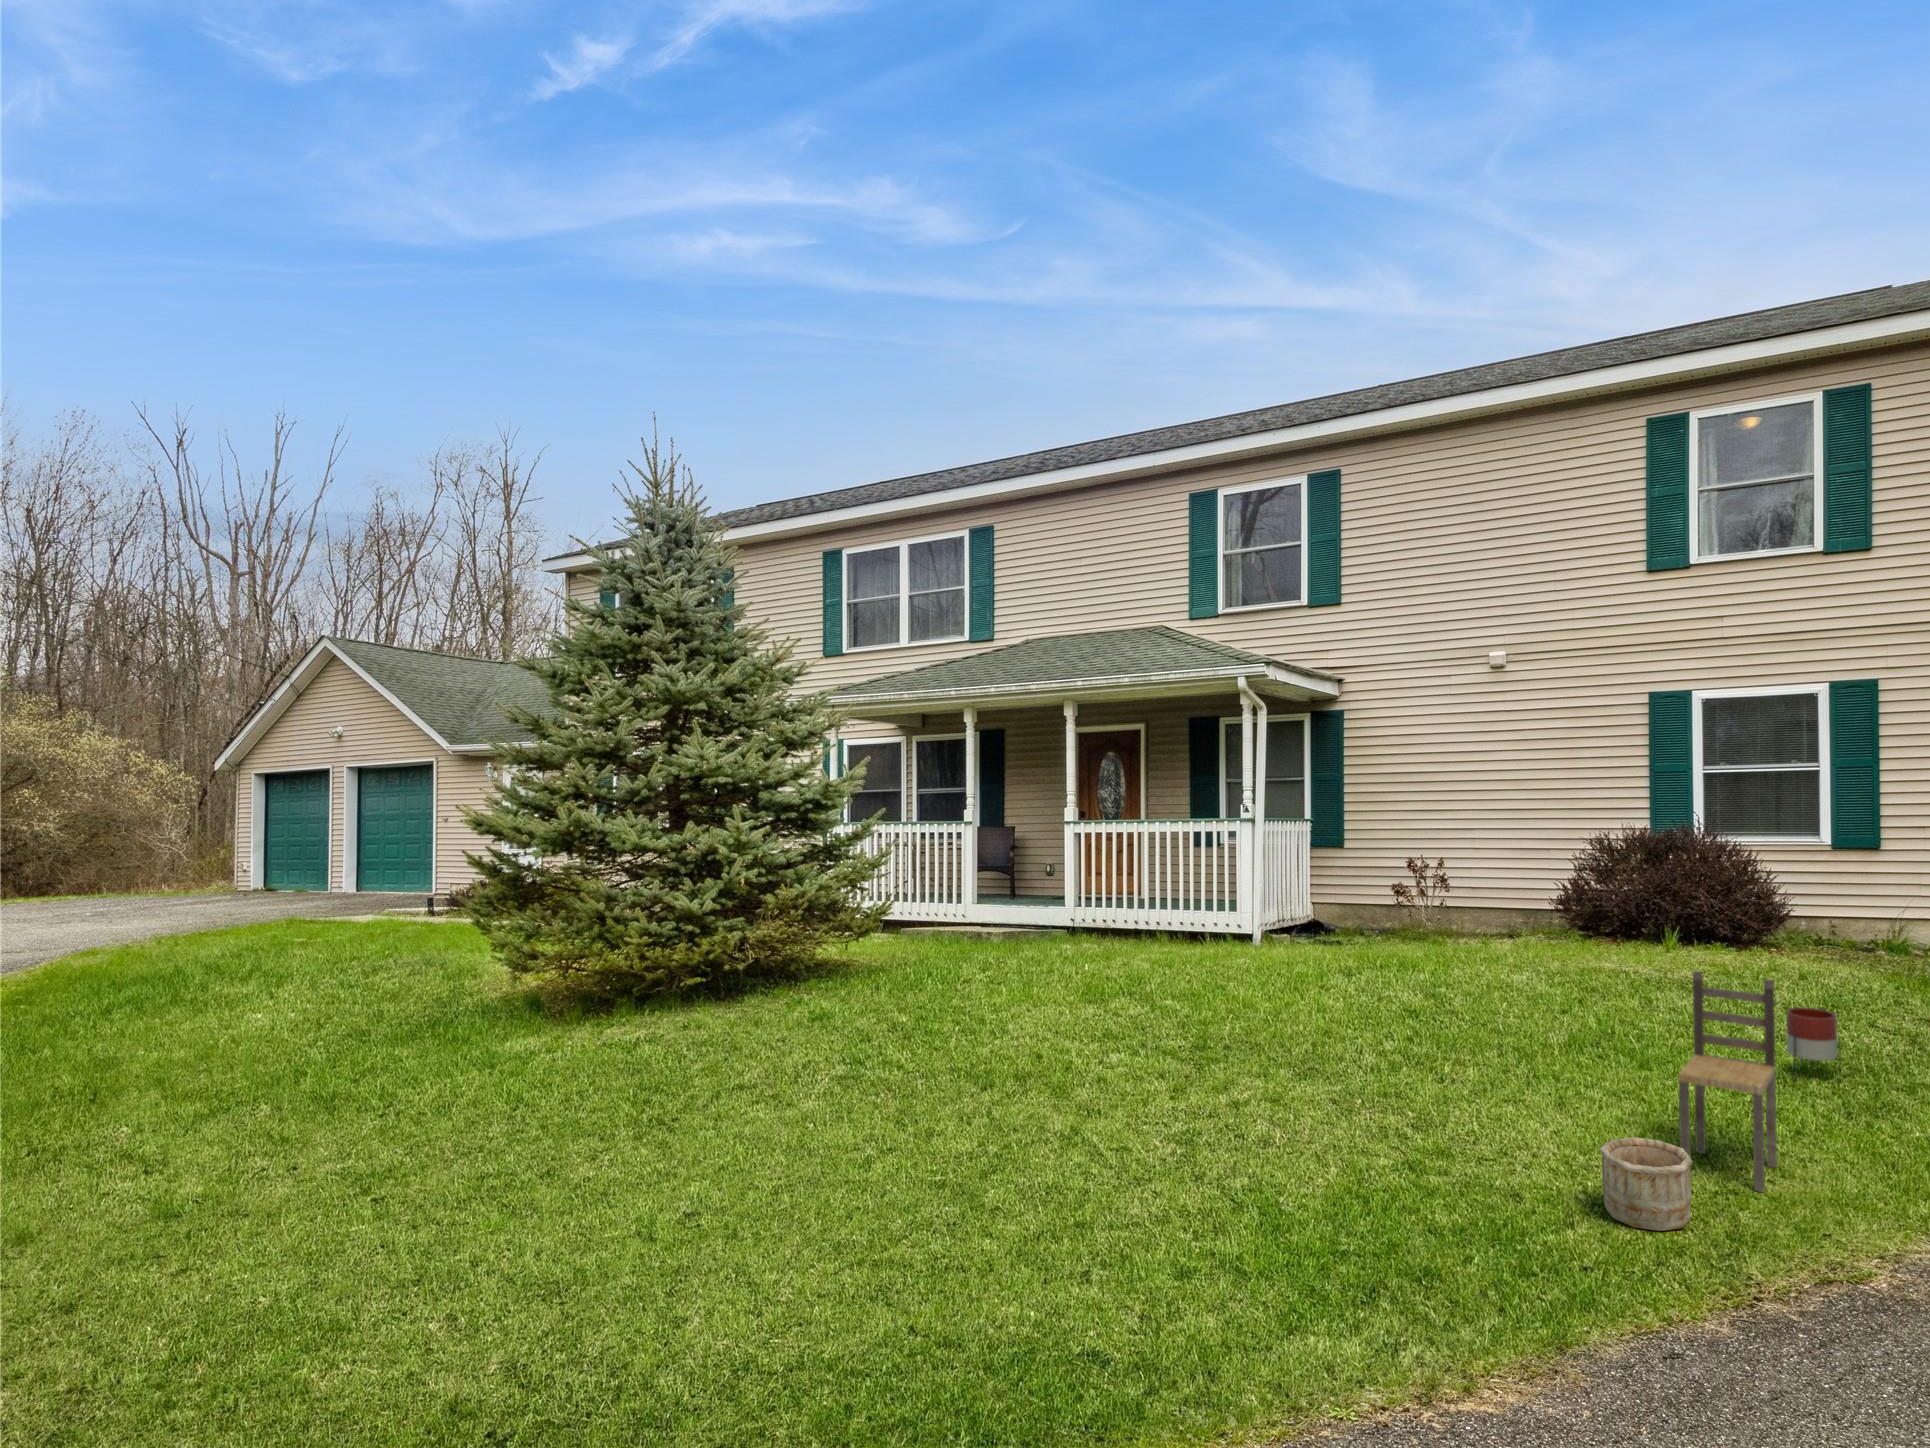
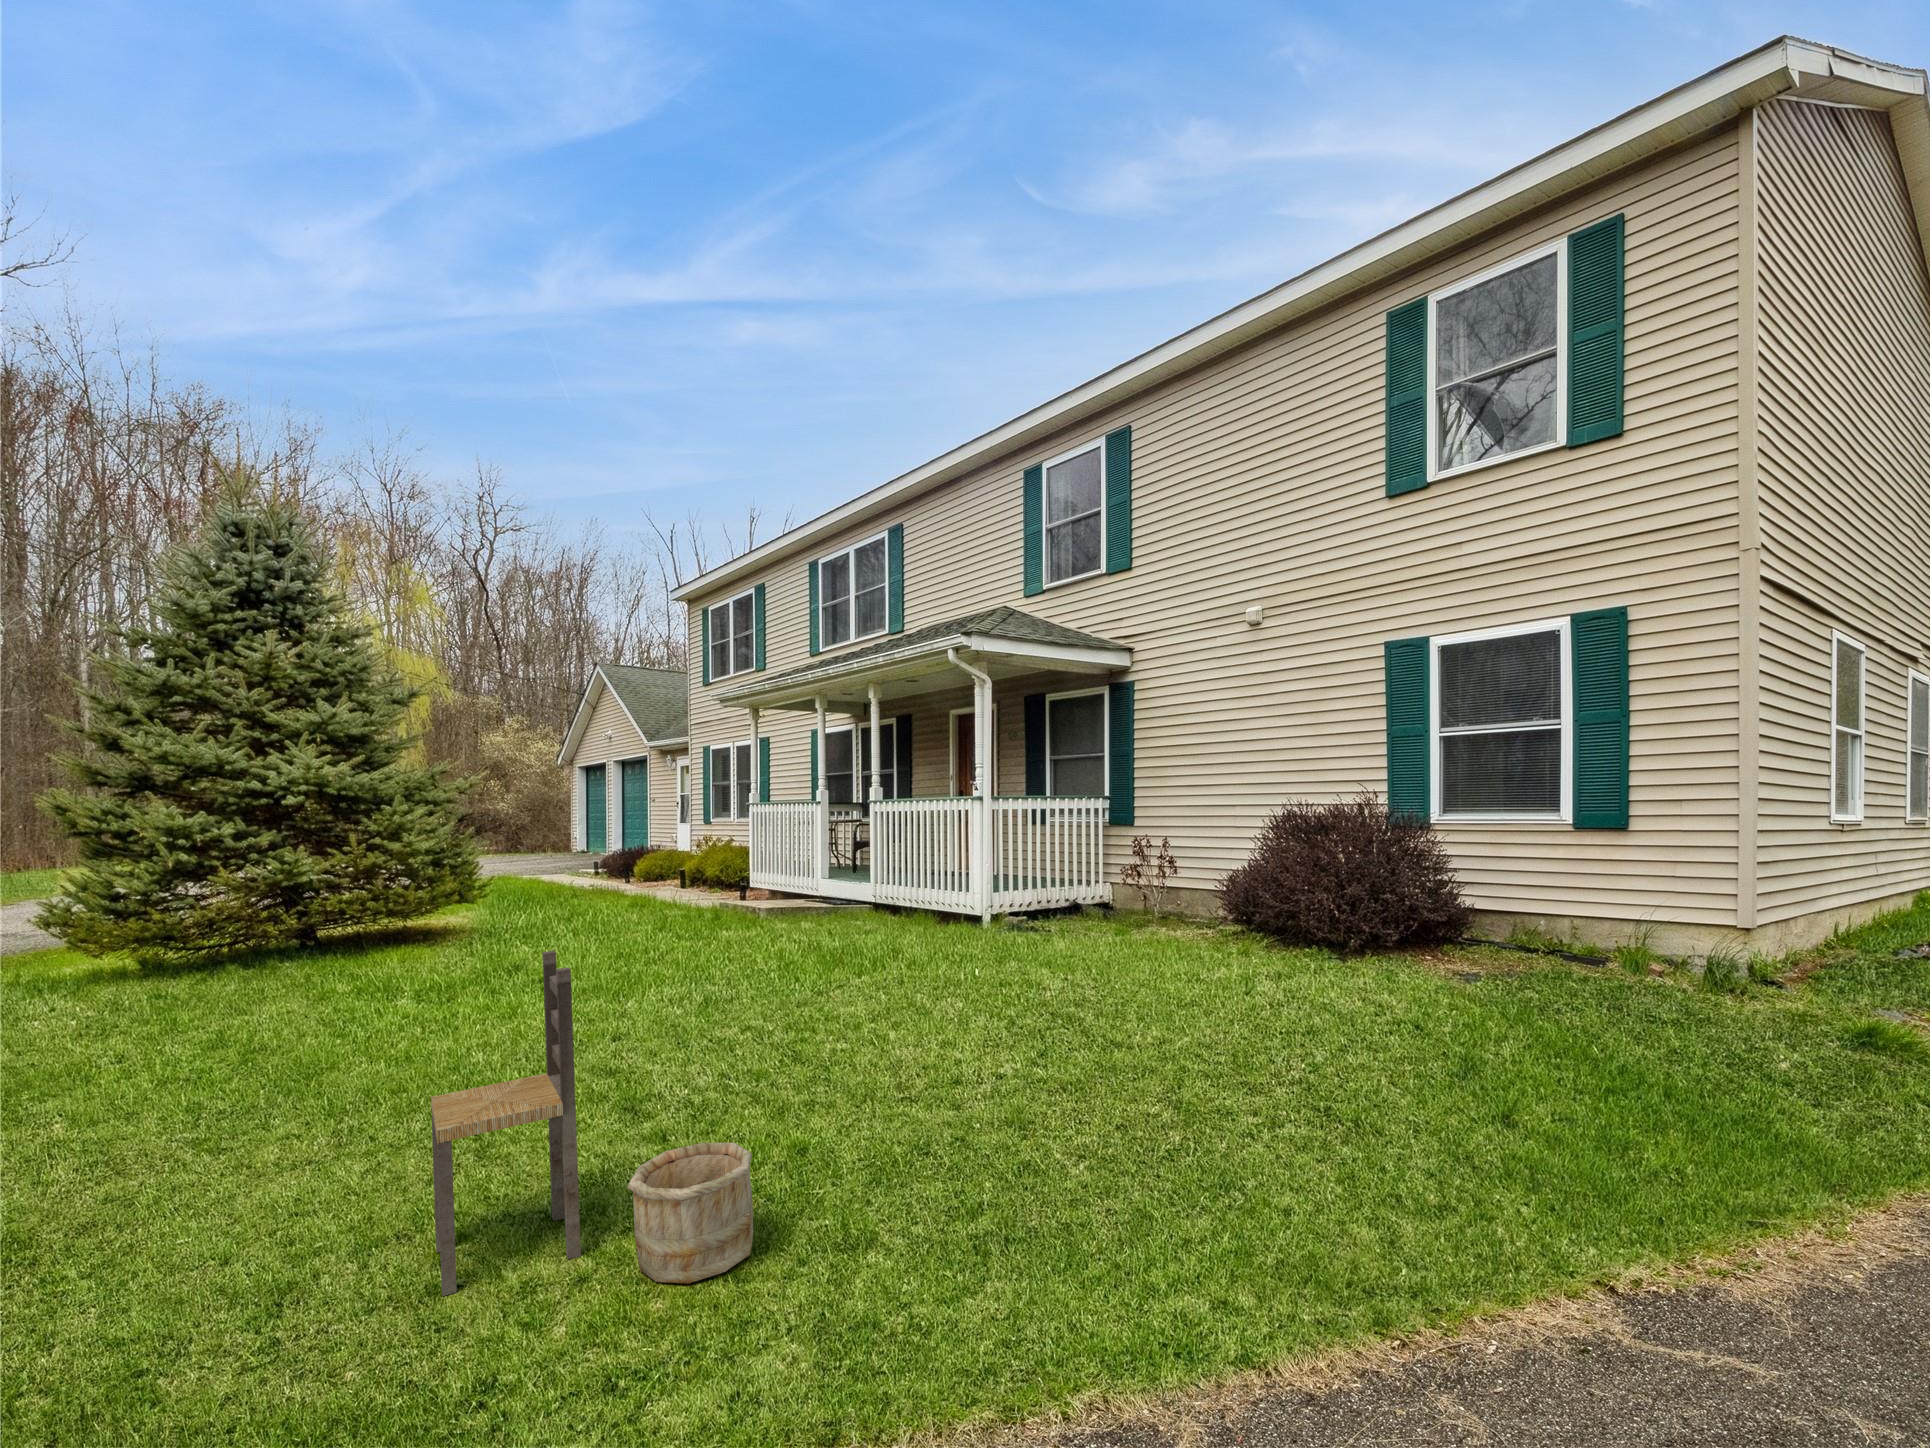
planter: present [1786,1007,1841,1081] -> none [950,1026,1019,1143]
wooden bucket: present [1599,1137,1693,1231] -> present [628,1142,753,1283]

